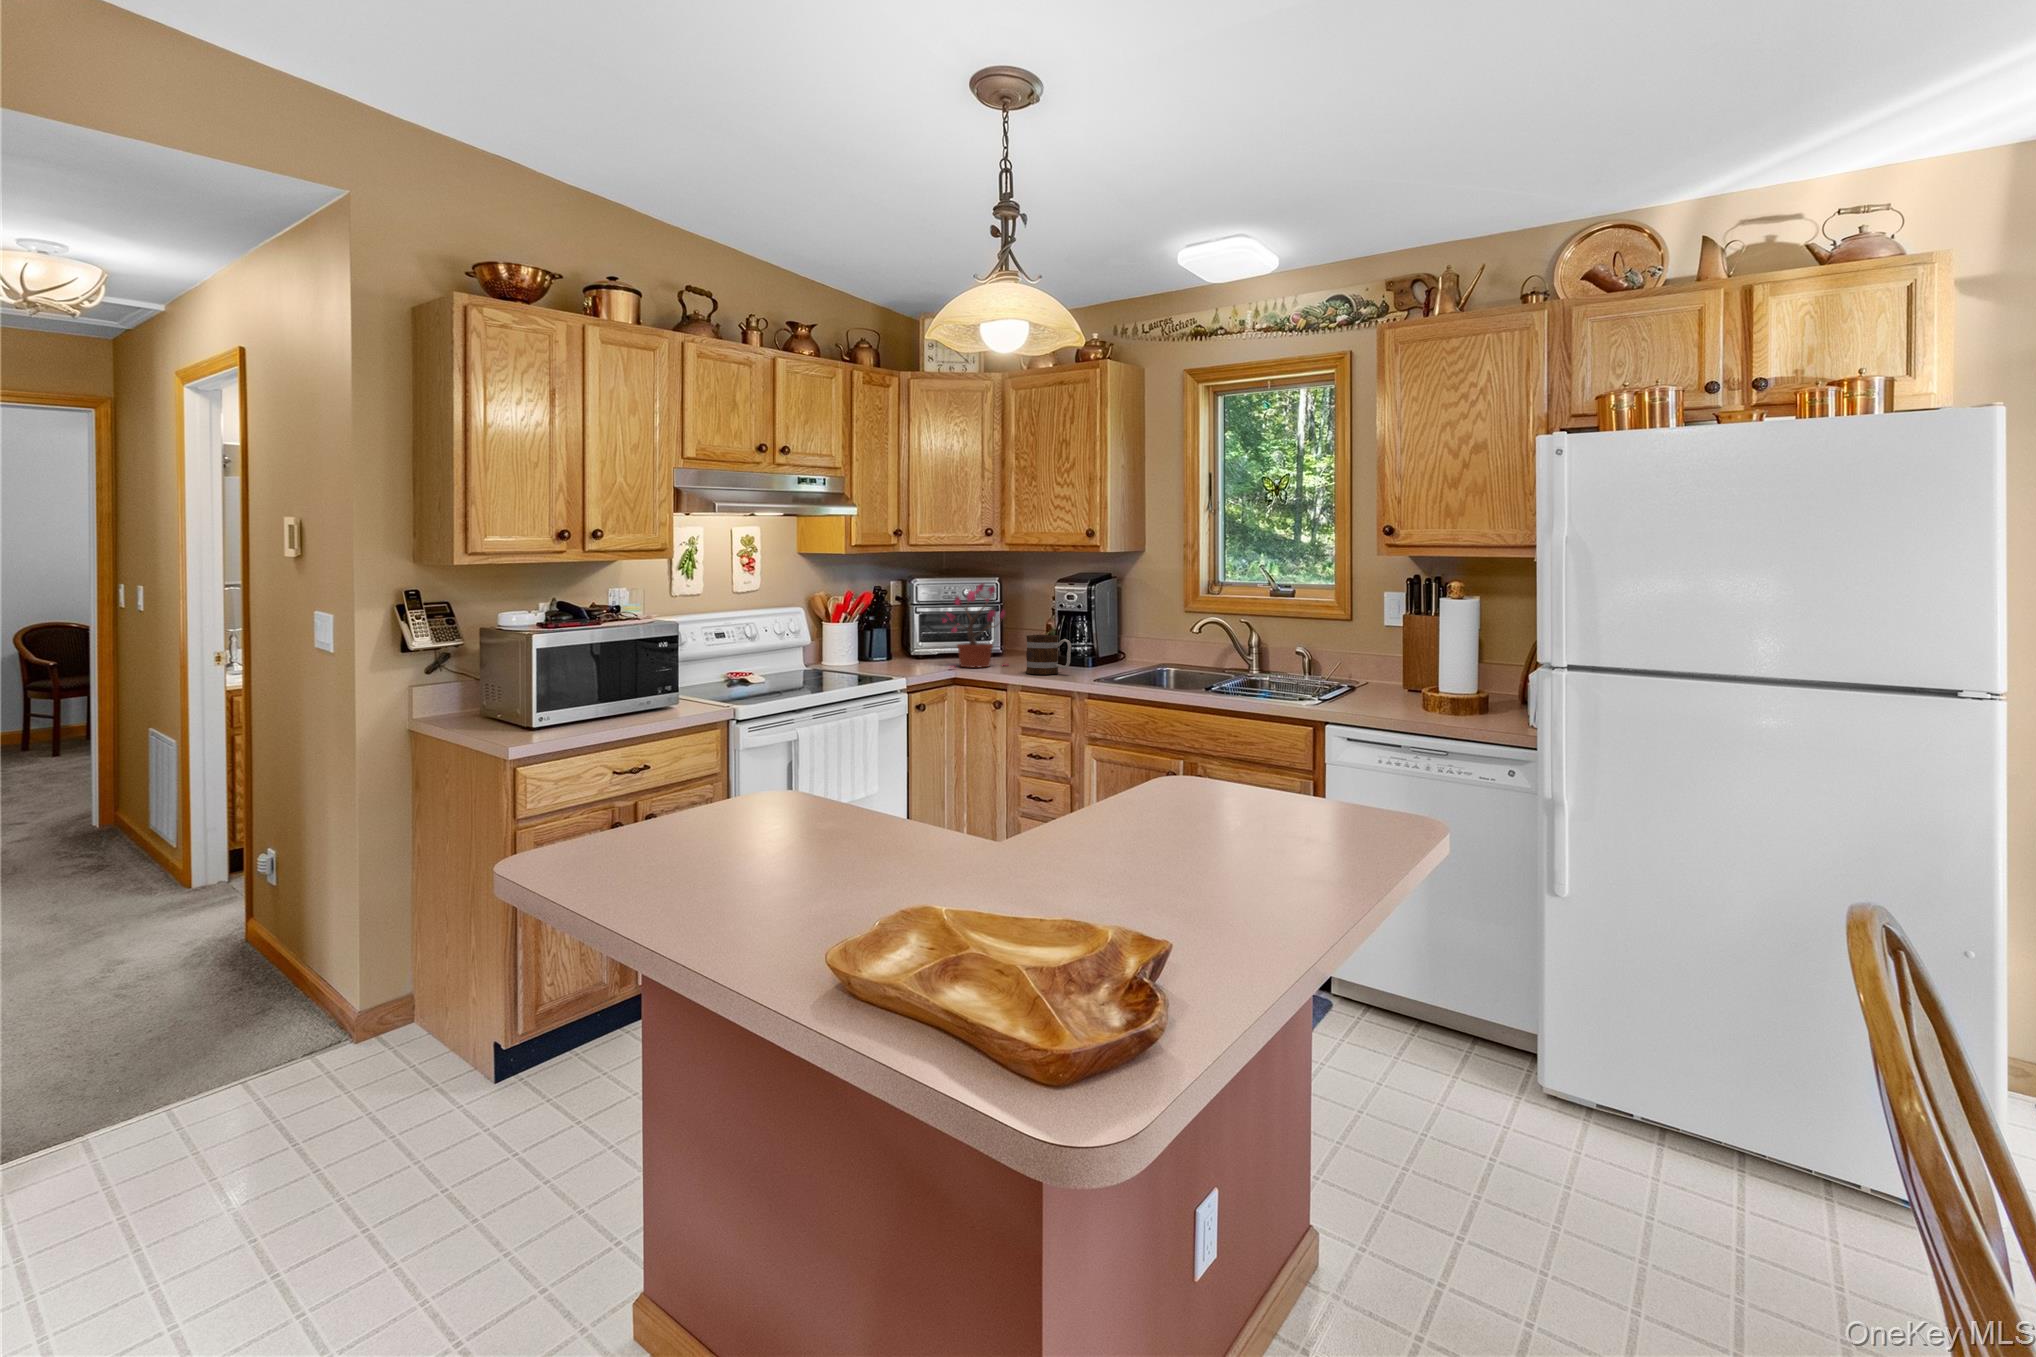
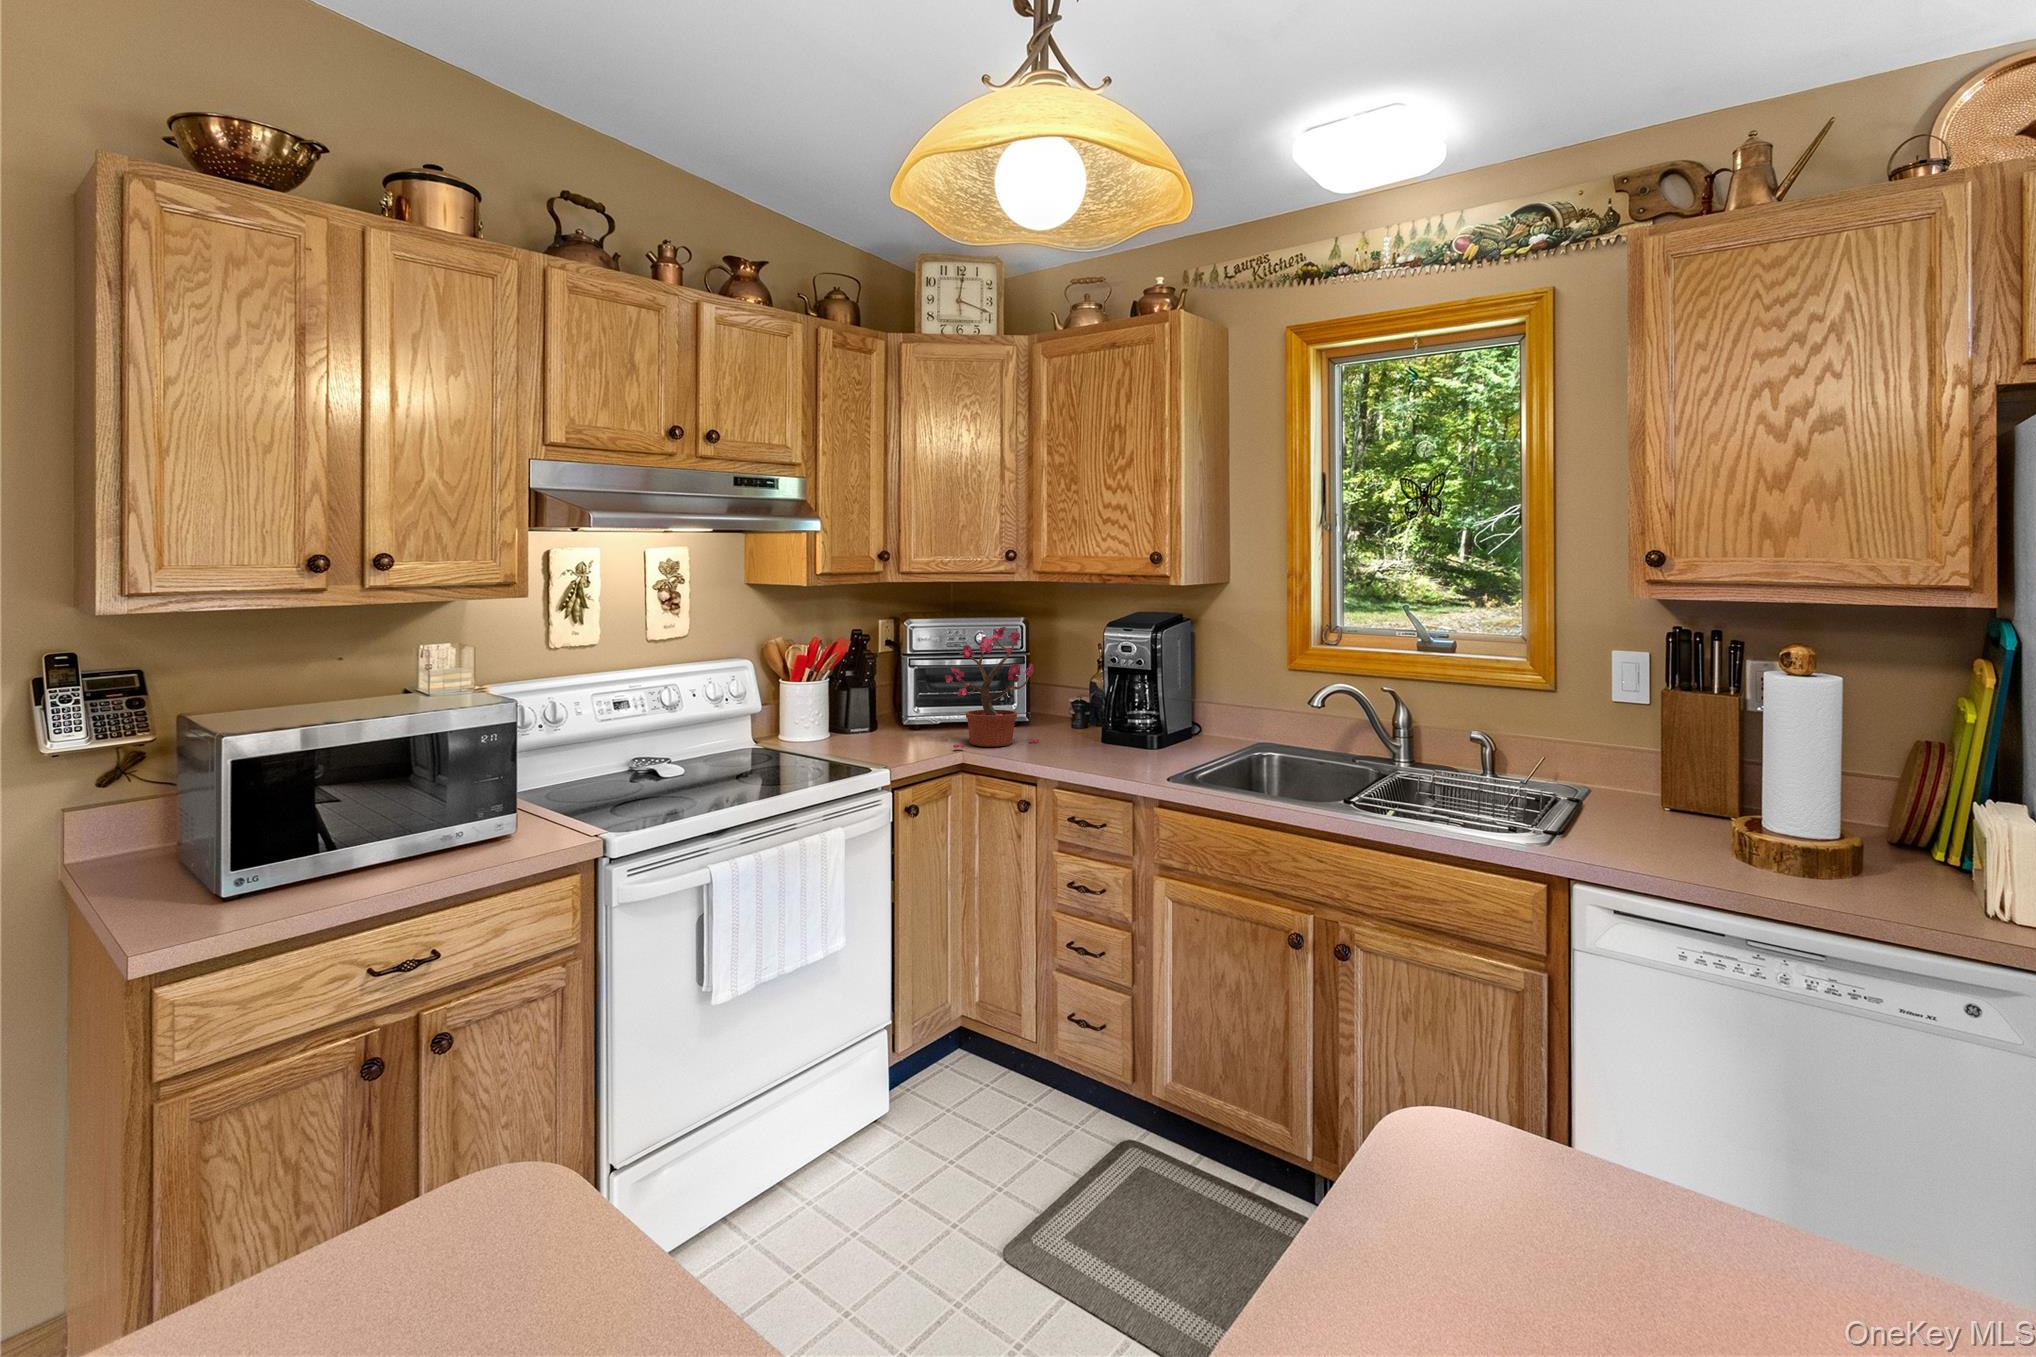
mug: present [1026,635,1071,674] -> none [1064,702,1130,762]

